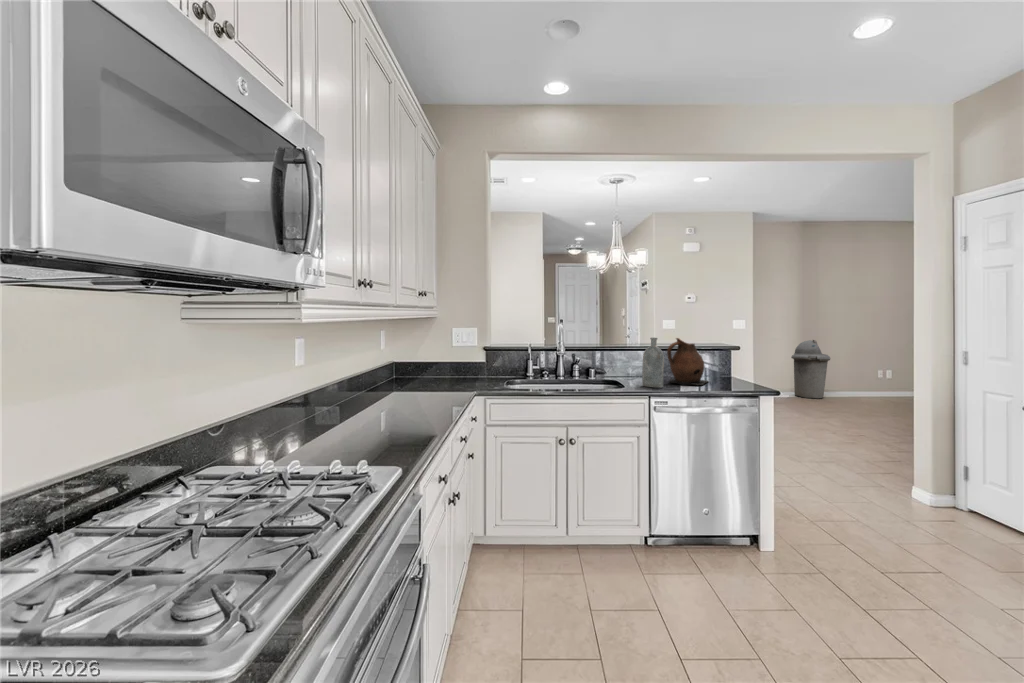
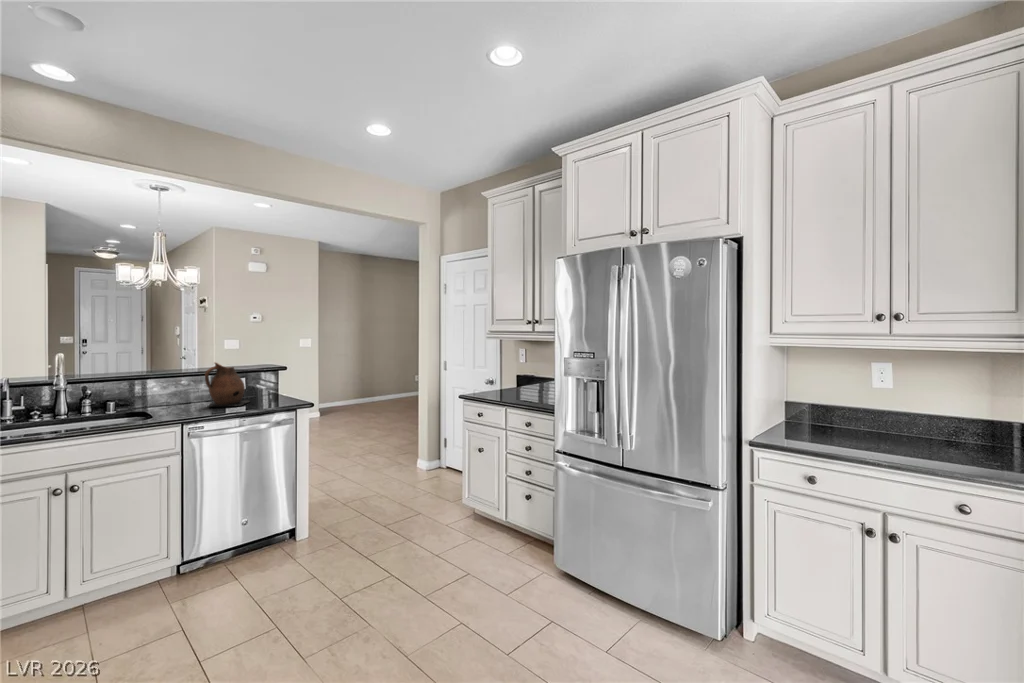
bottle: present [642,338,664,388] -> none [174,363,198,414]
trash can: present [791,340,830,398] -> none [357,356,386,407]

